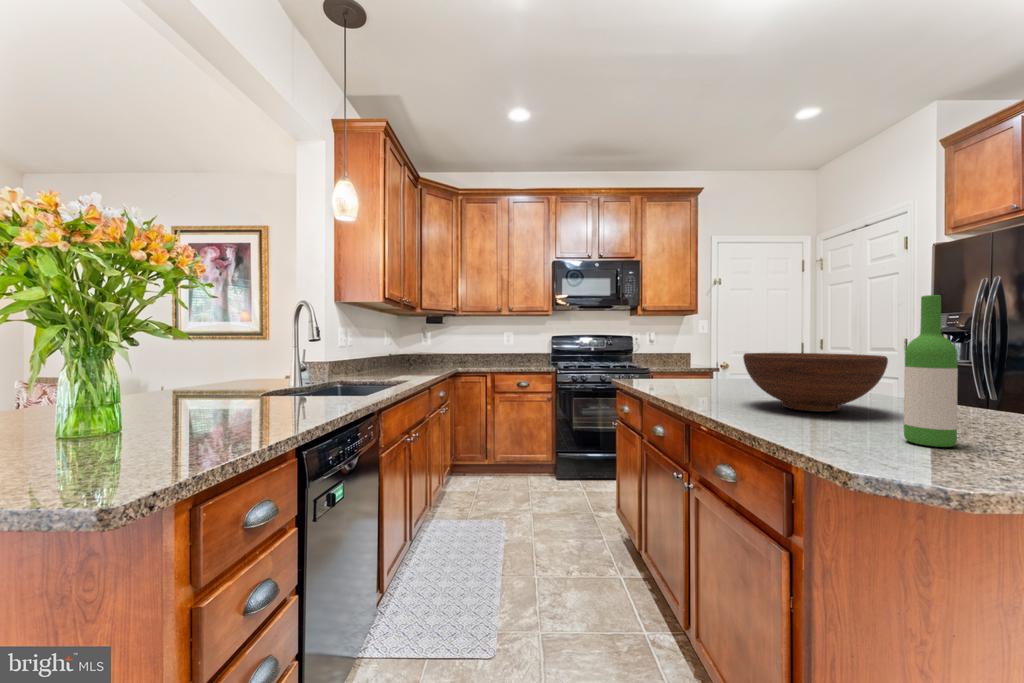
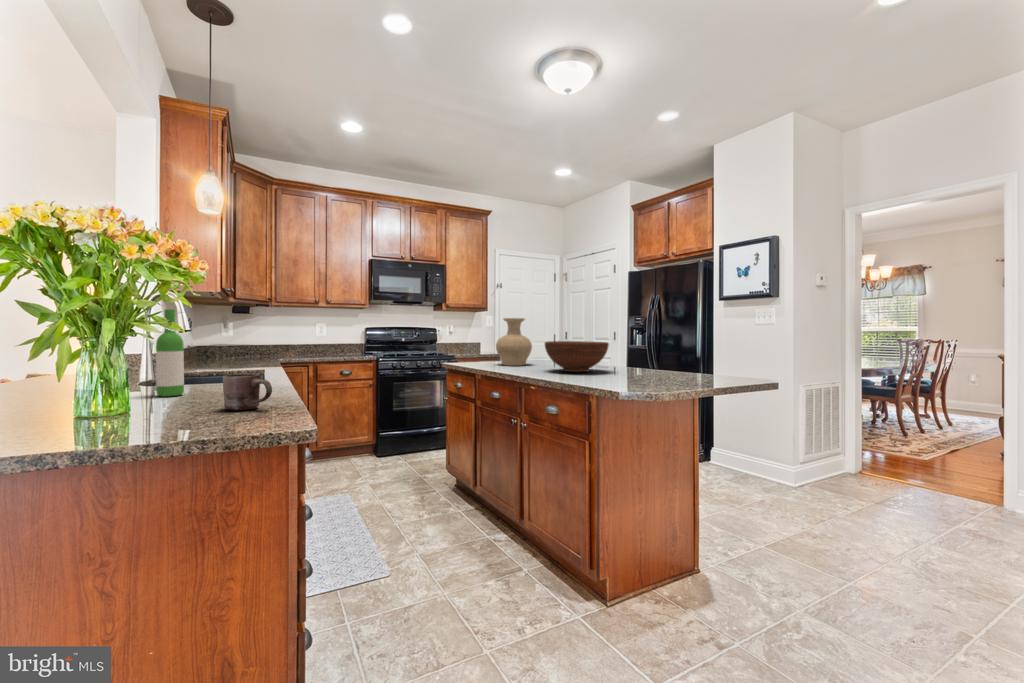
wine bottle: present [904,295,958,447] -> present [156,309,184,397]
vase: none [674,317,733,390] -> present [496,318,532,366]
mug: none [105,399,172,459] -> present [223,374,272,411]

